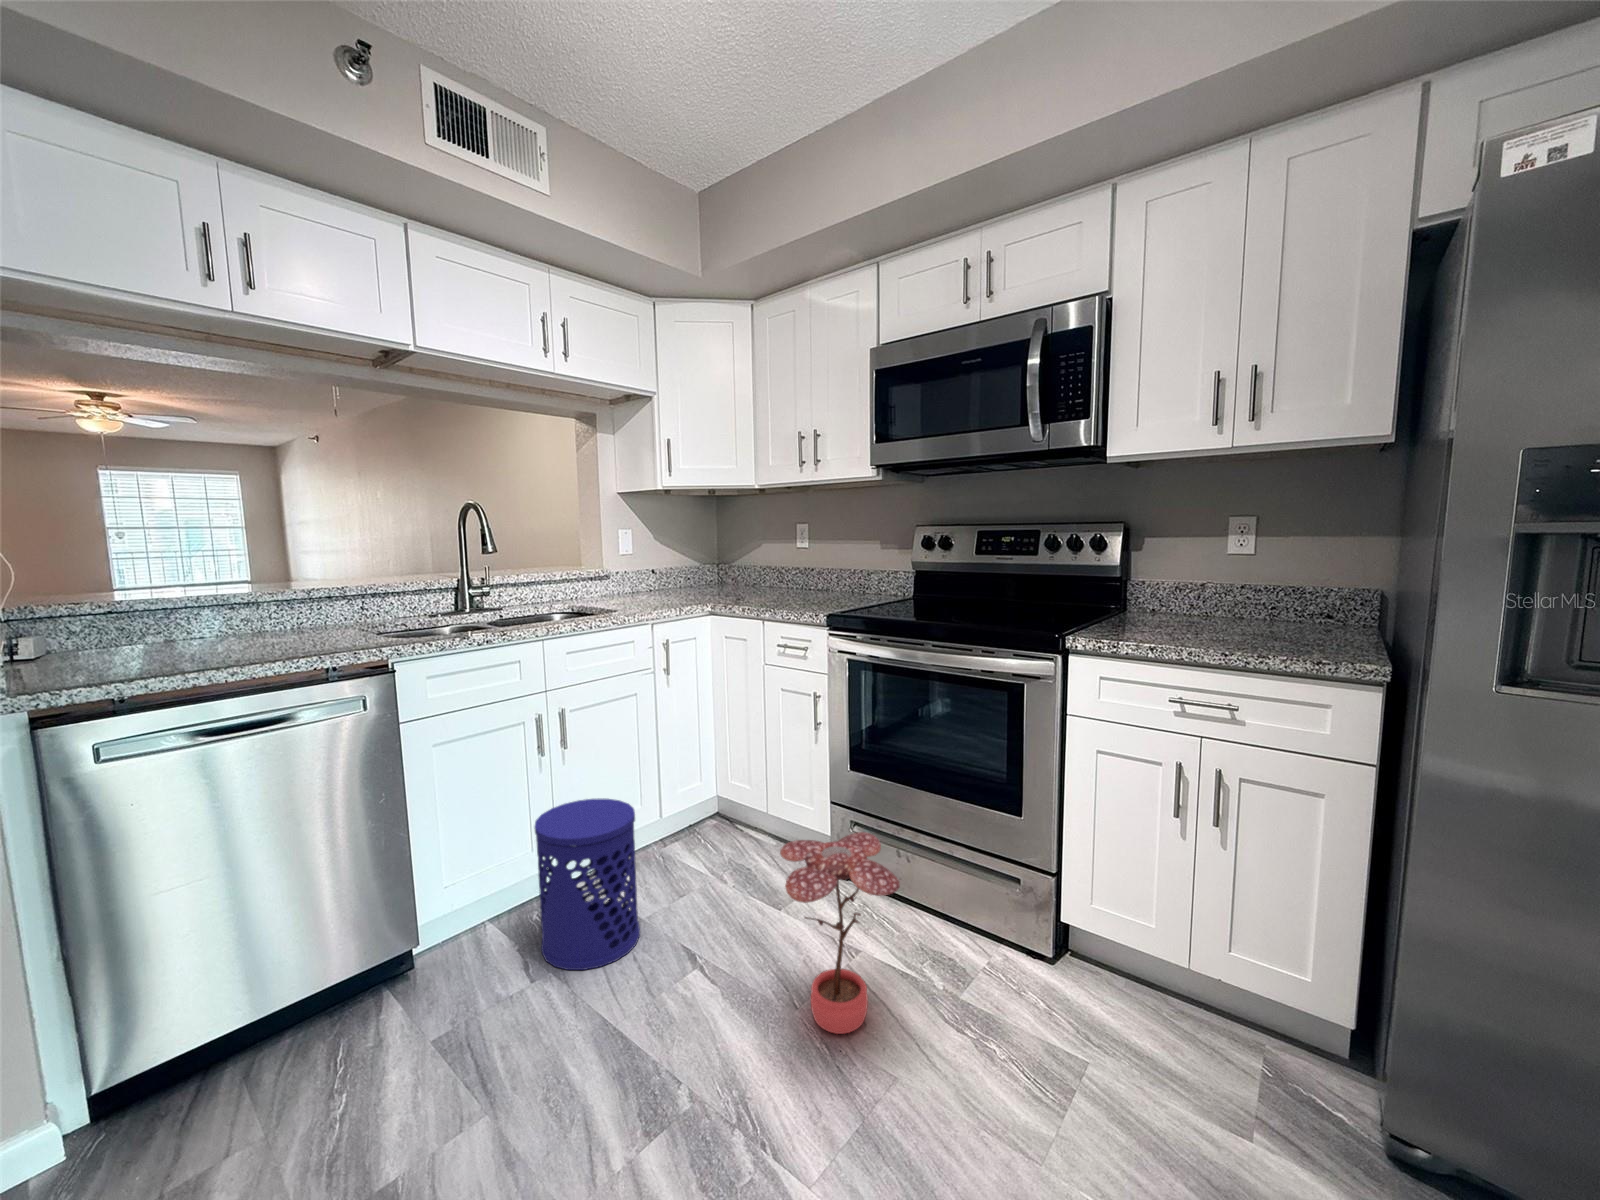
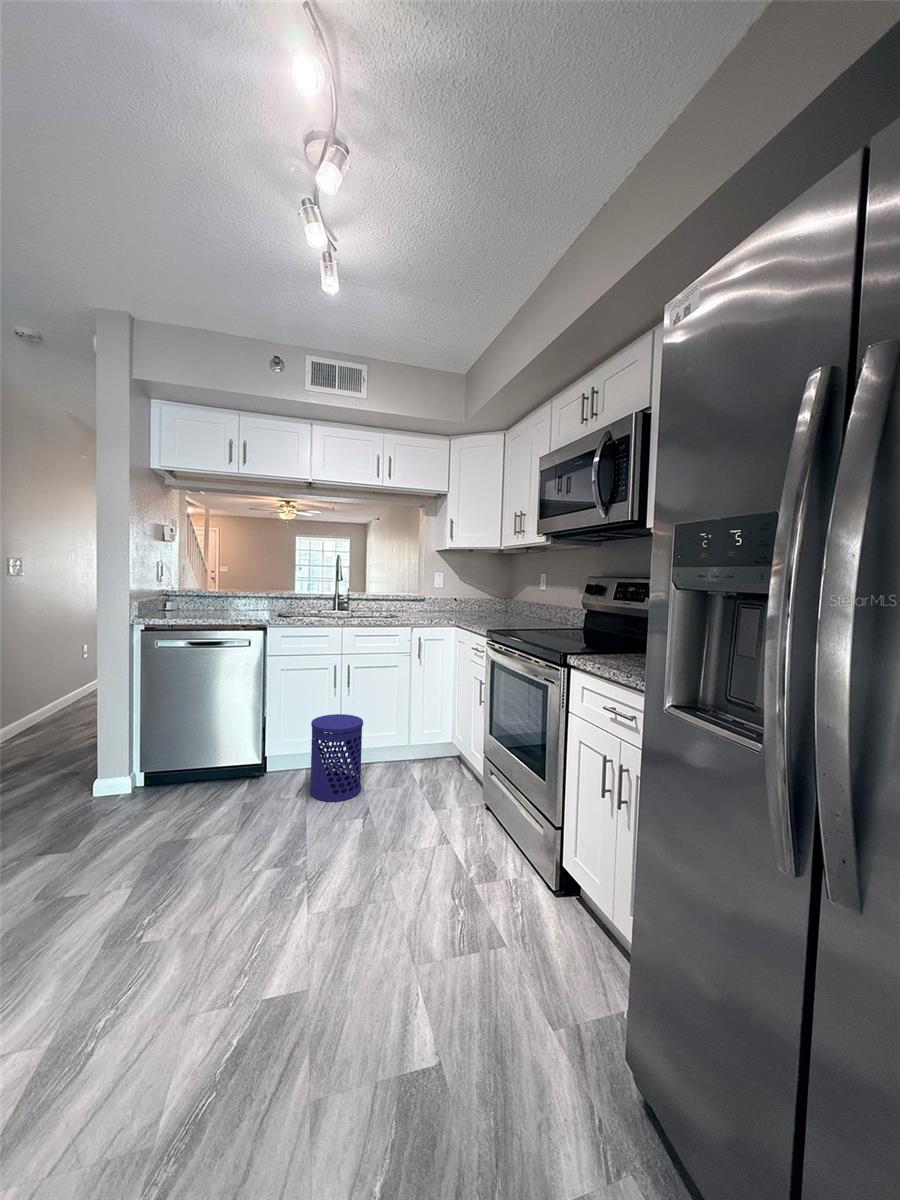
potted plant: present [780,832,900,1034] -> none [363,753,443,872]

